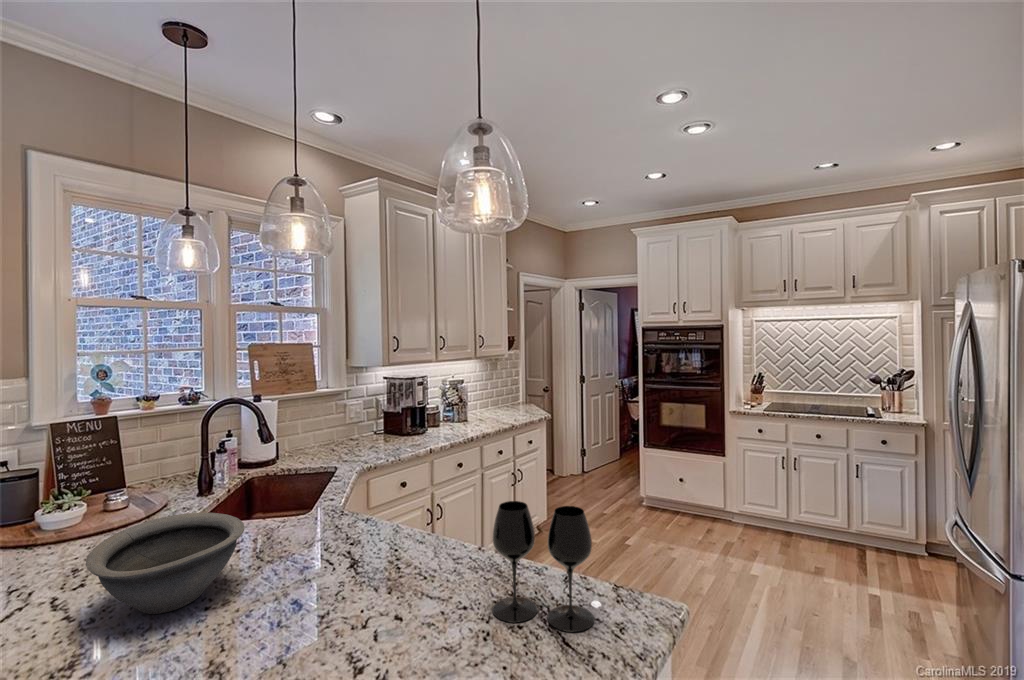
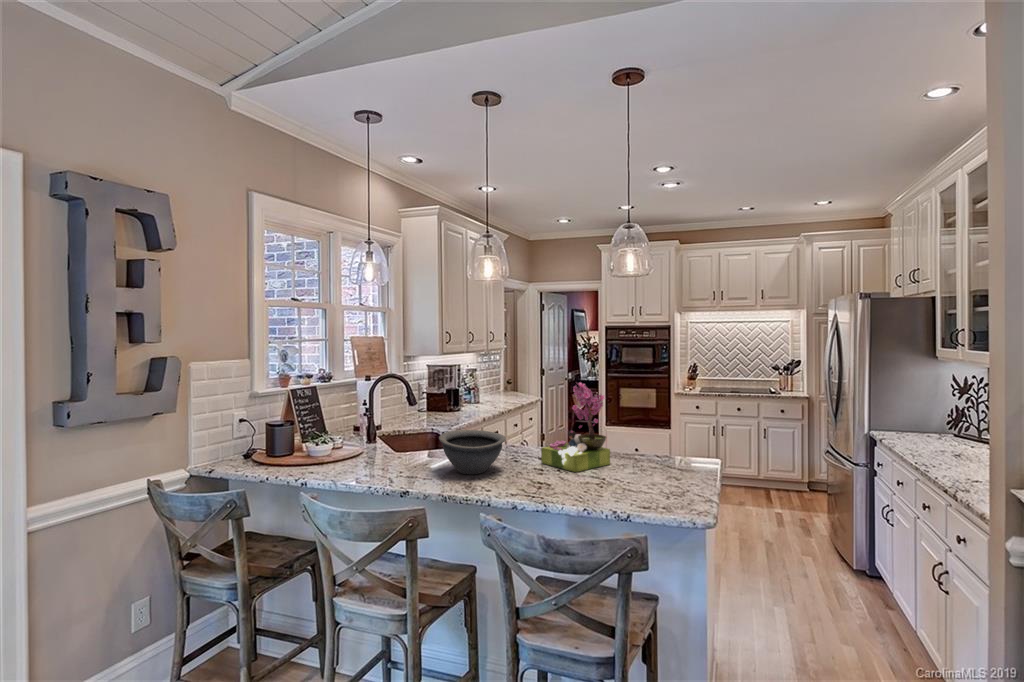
flower arrangement: none [320,430,436,632] -> present [541,383,610,472]
wine glass: present [492,501,594,632] -> none [638,412,689,466]

